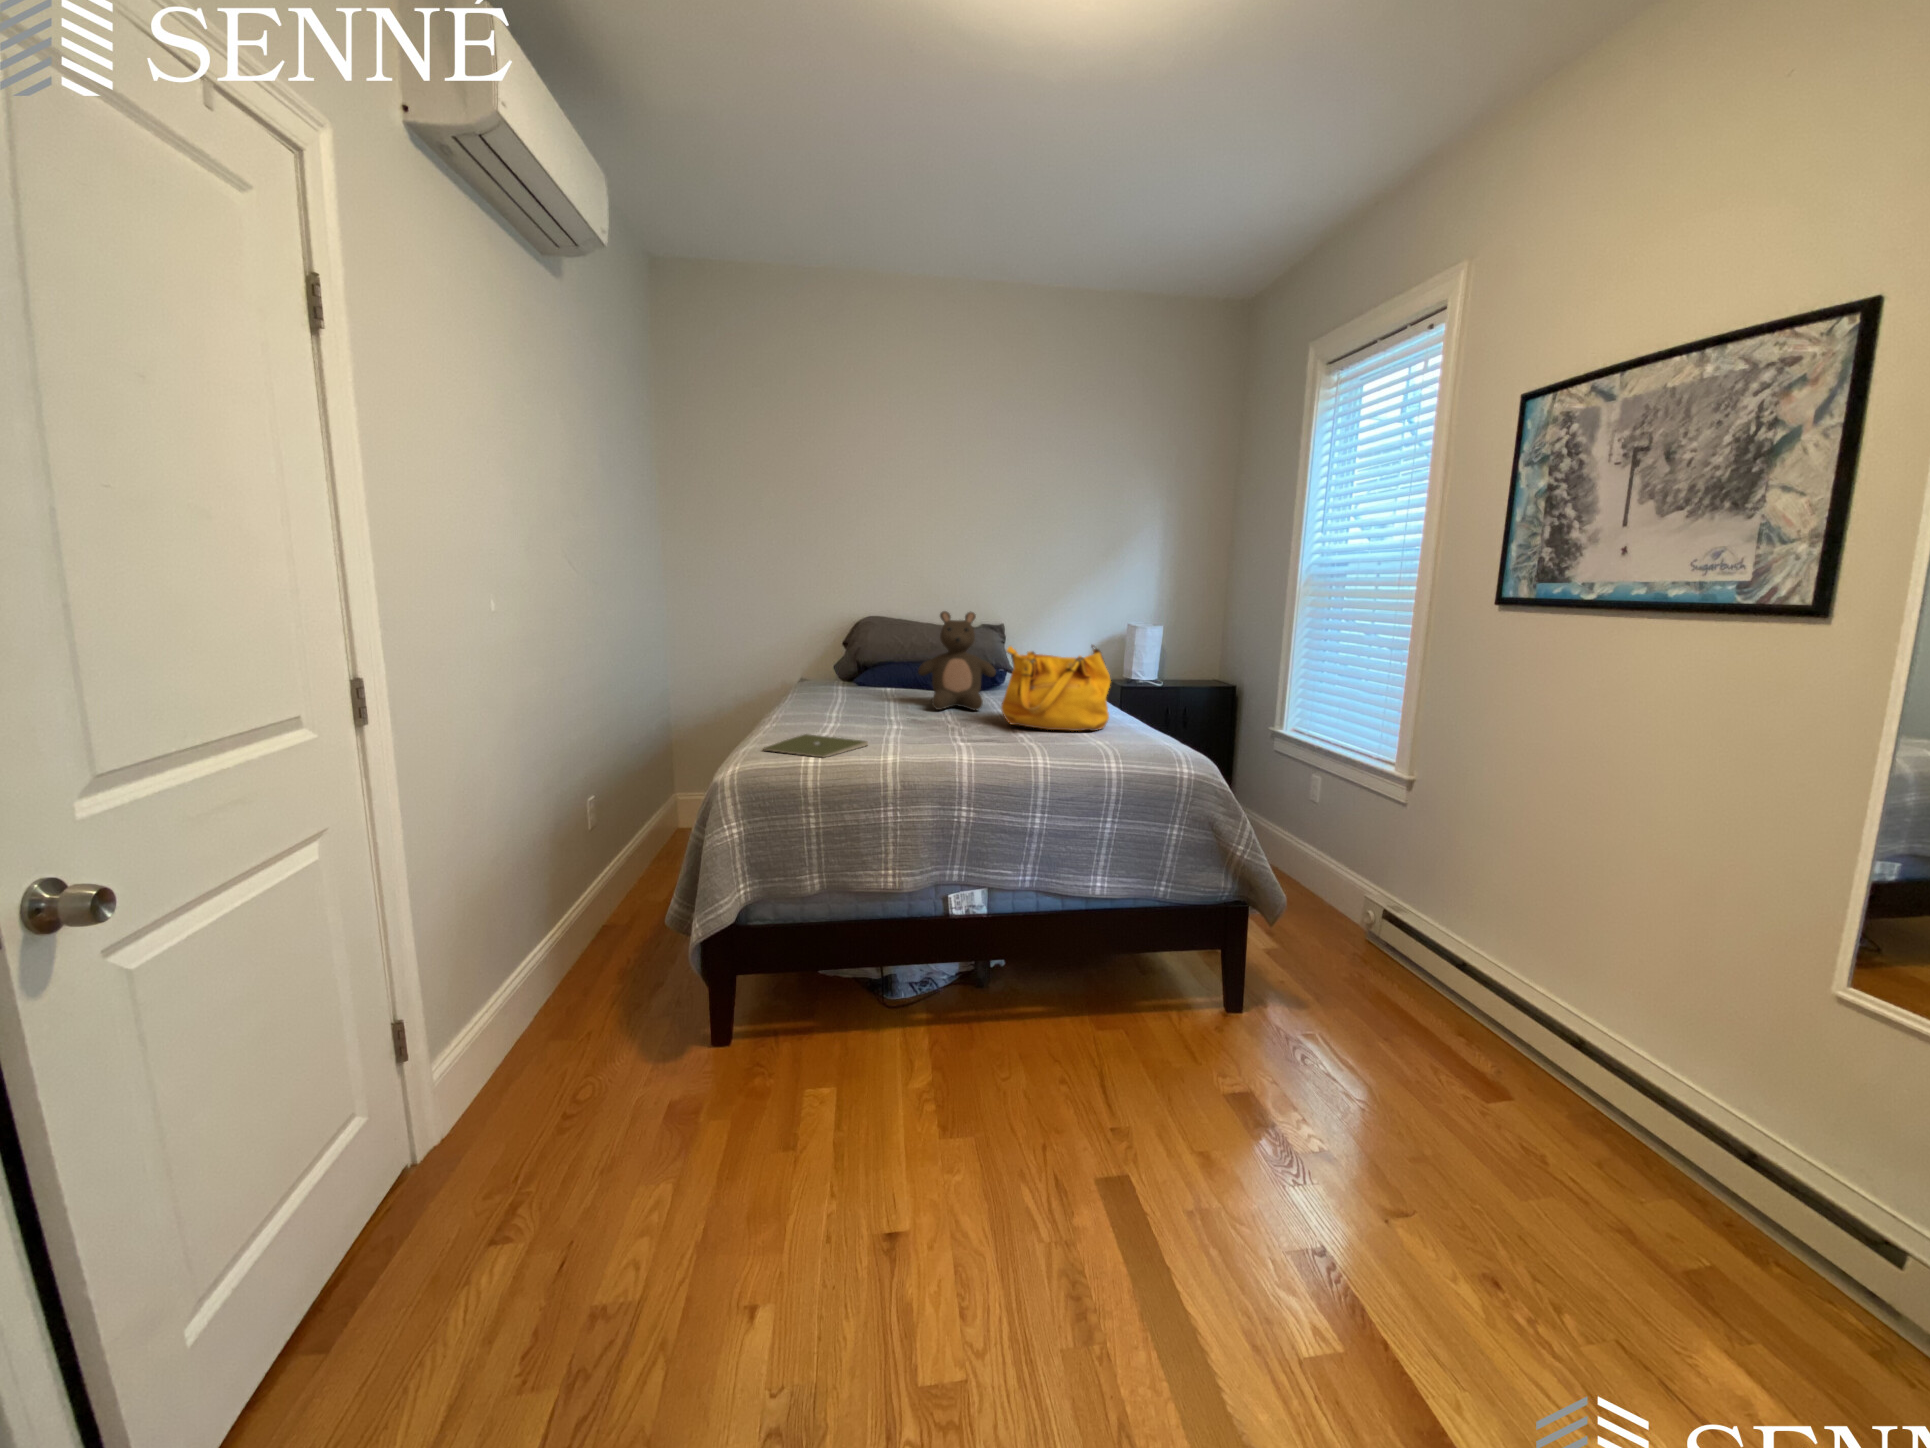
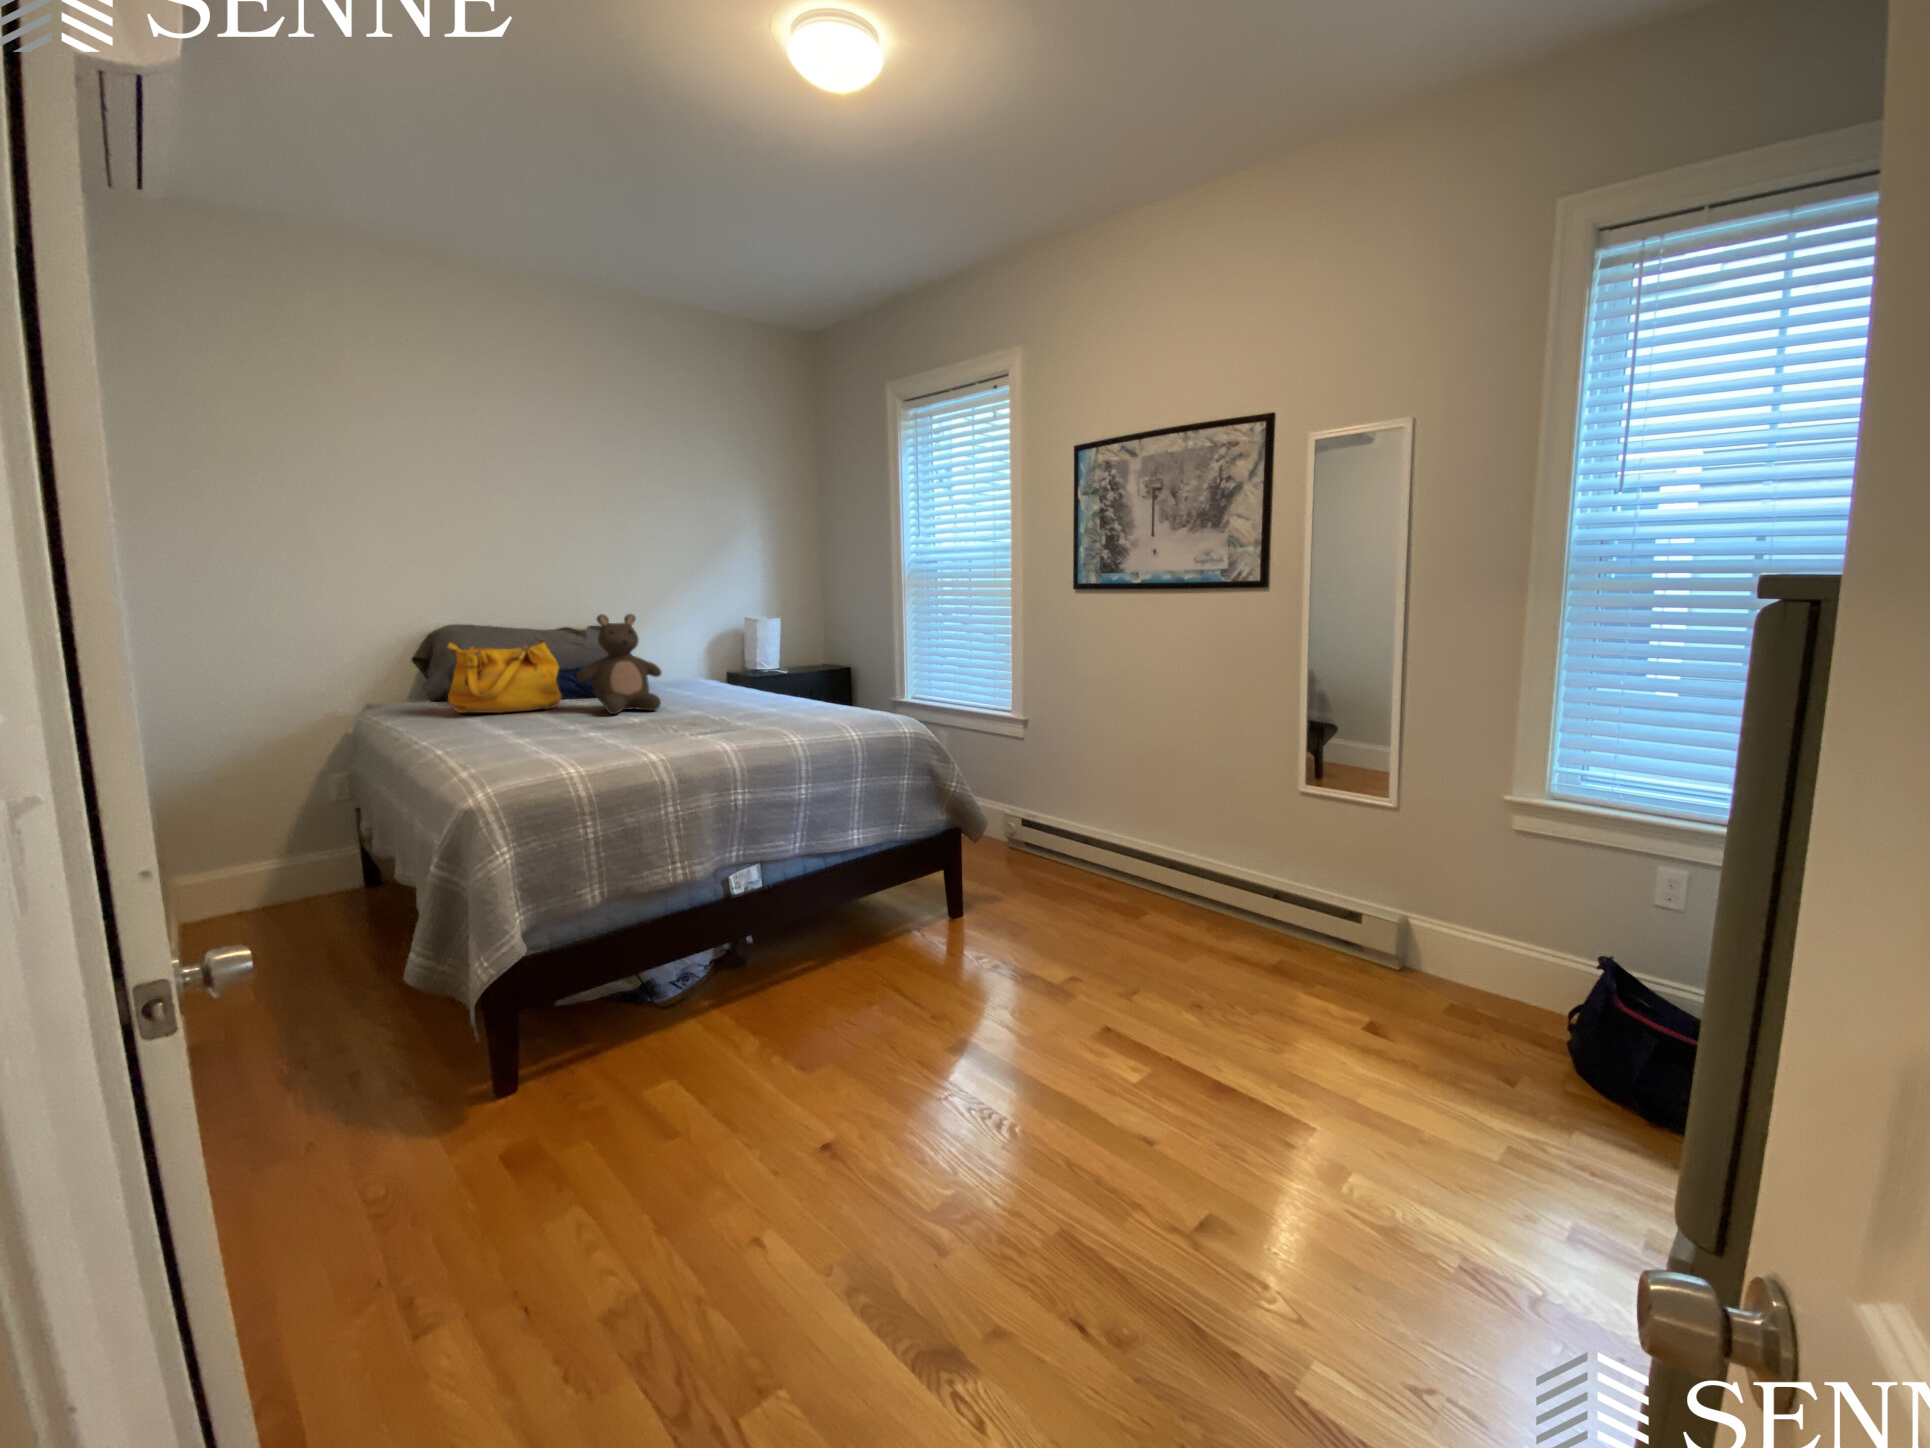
handbag: present [1001,645,1111,731] -> present [447,637,561,713]
notebook: present [763,734,868,758] -> none [496,746,608,770]

